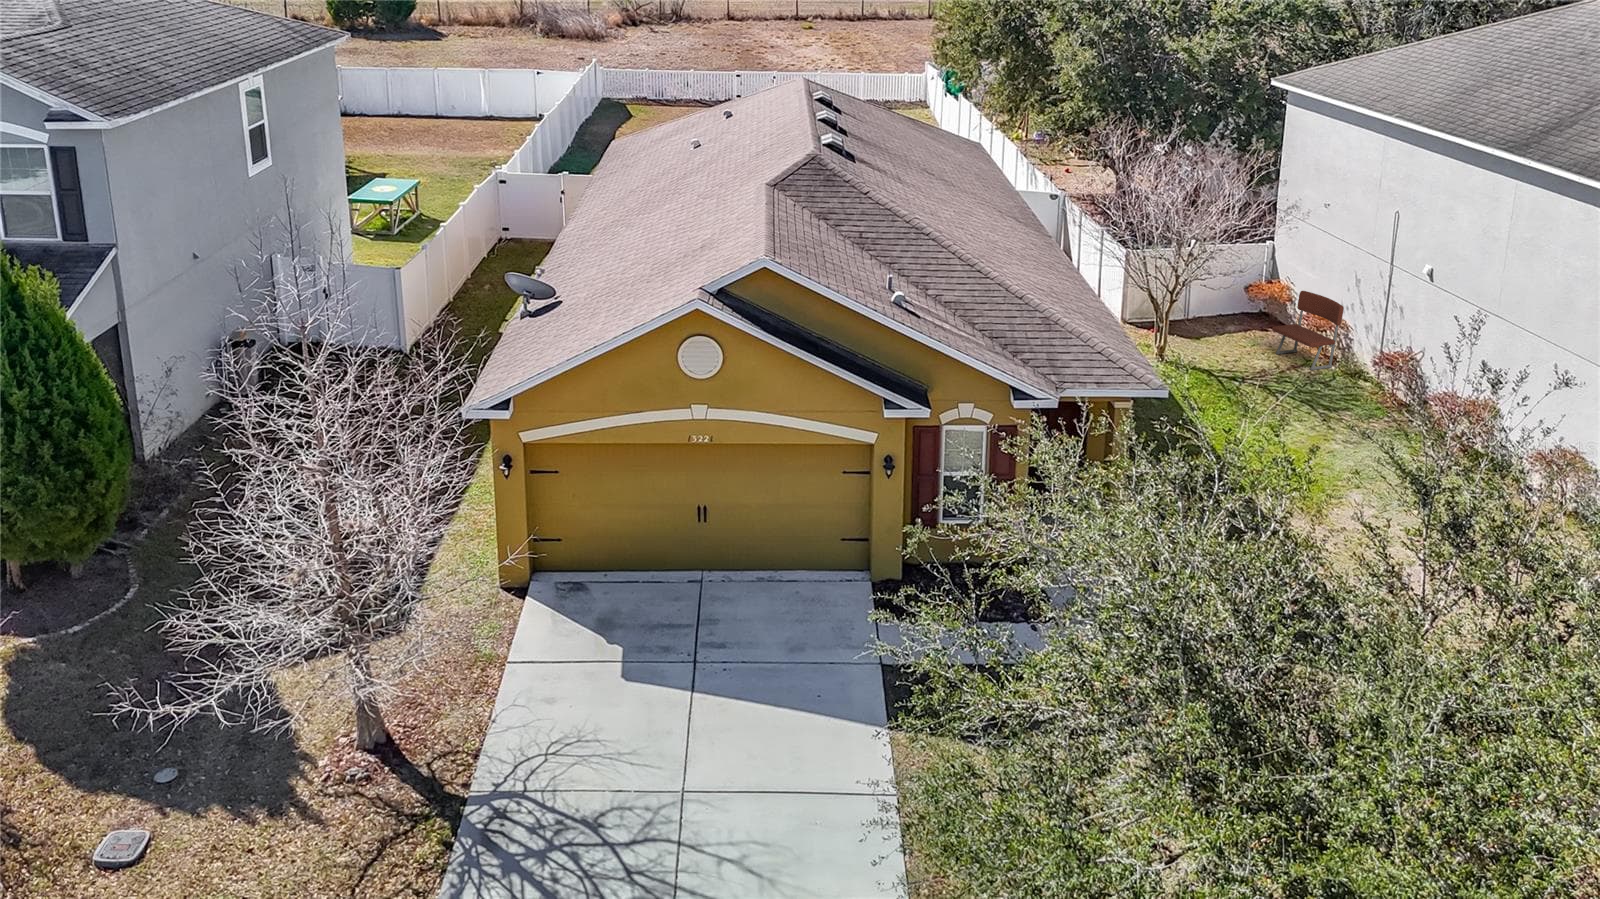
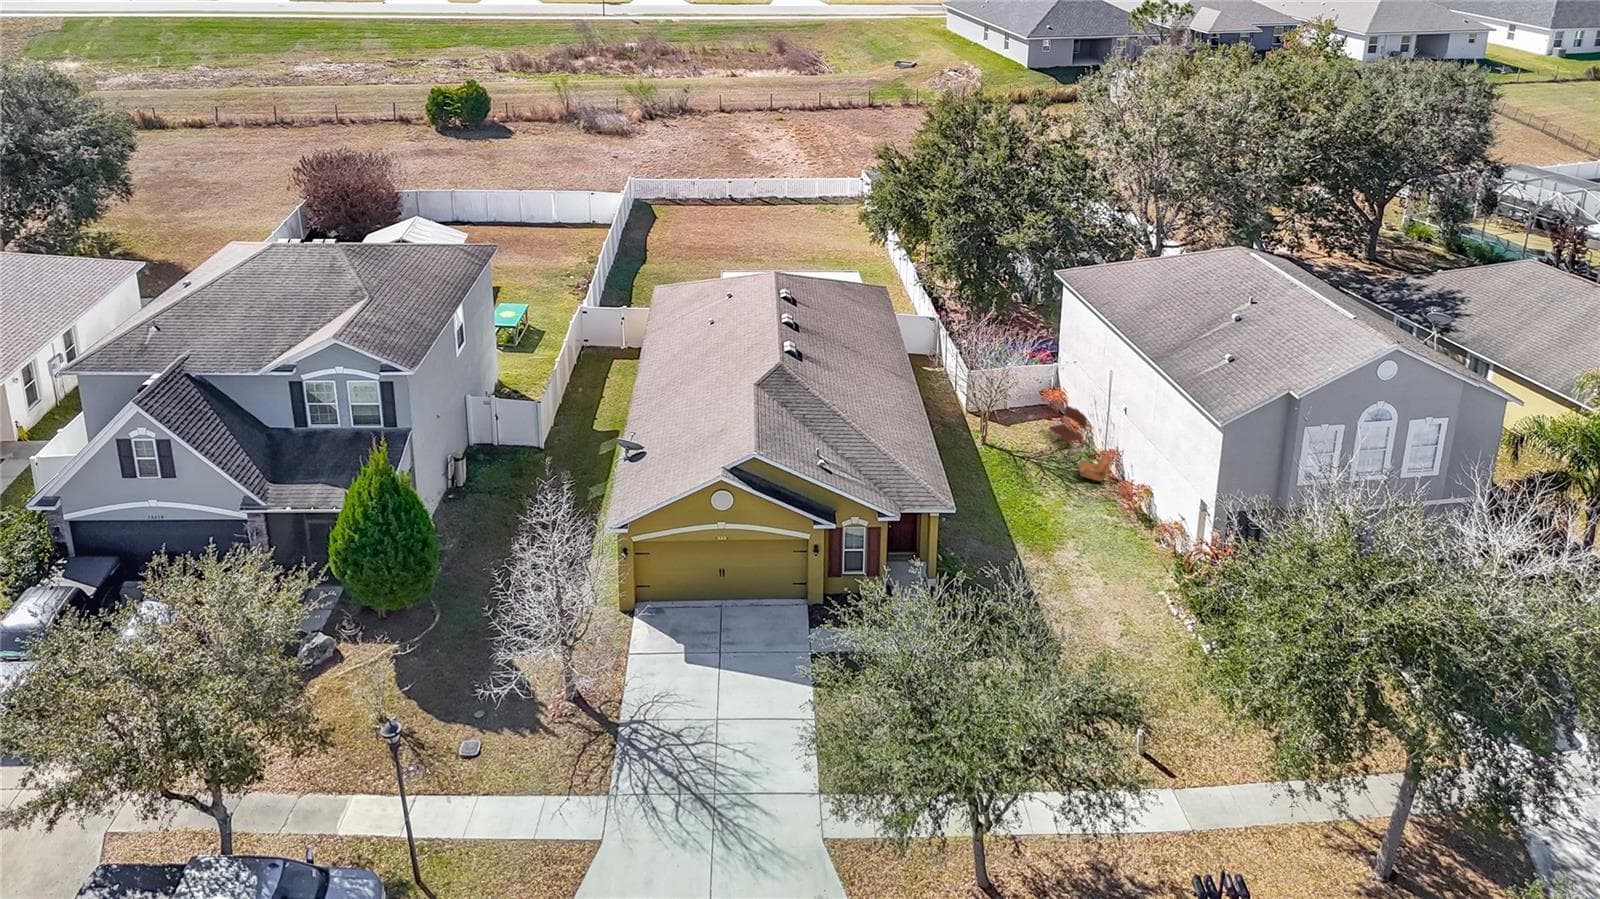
chair: none [1342,355,1399,414] -> present [1079,454,1111,488]

